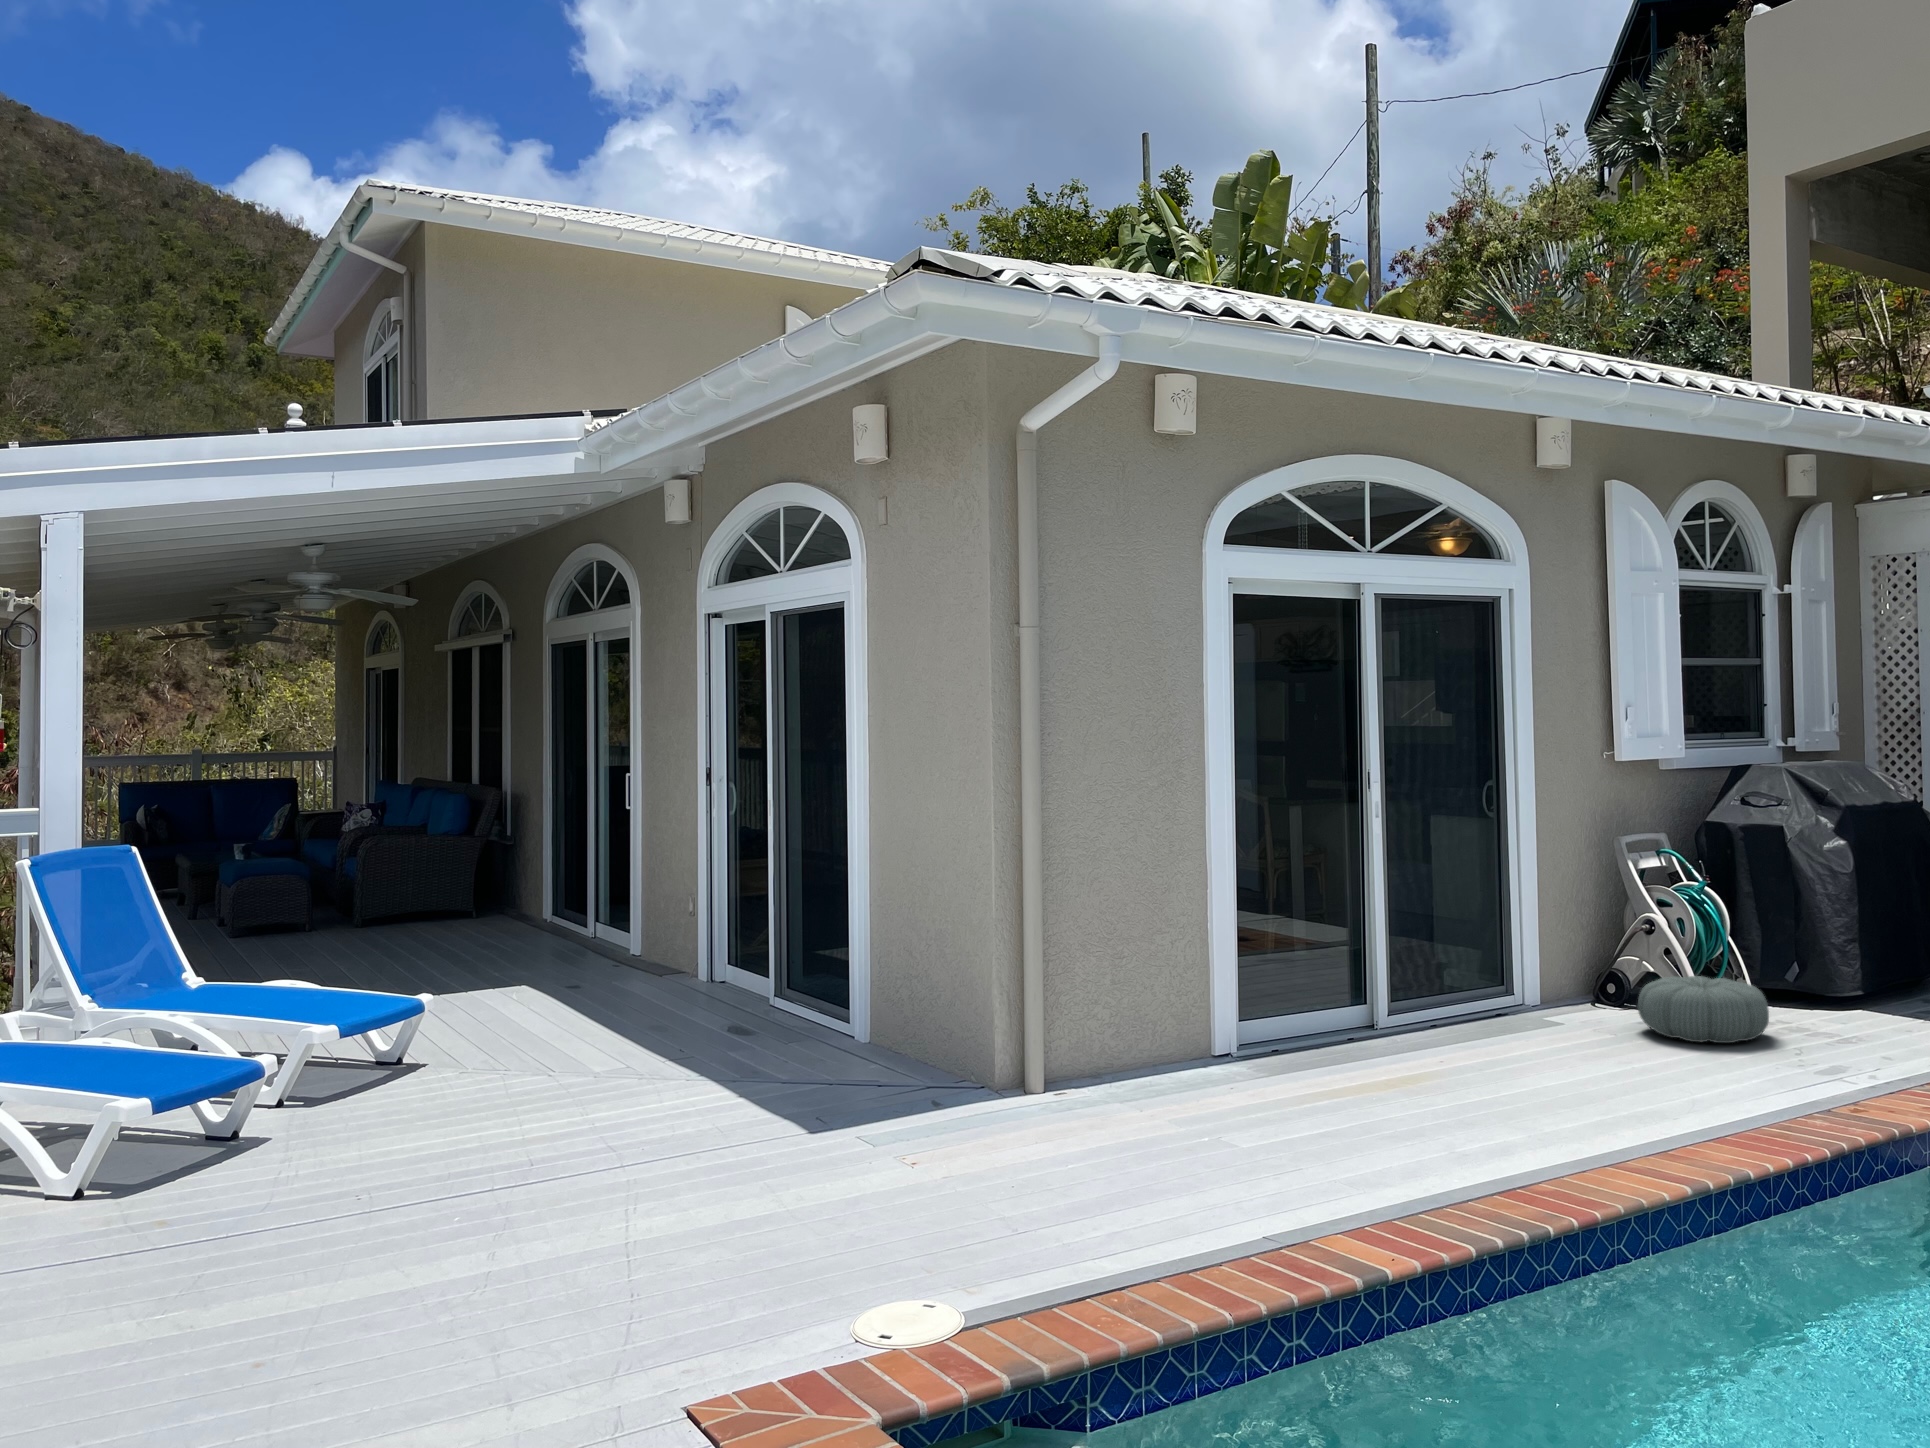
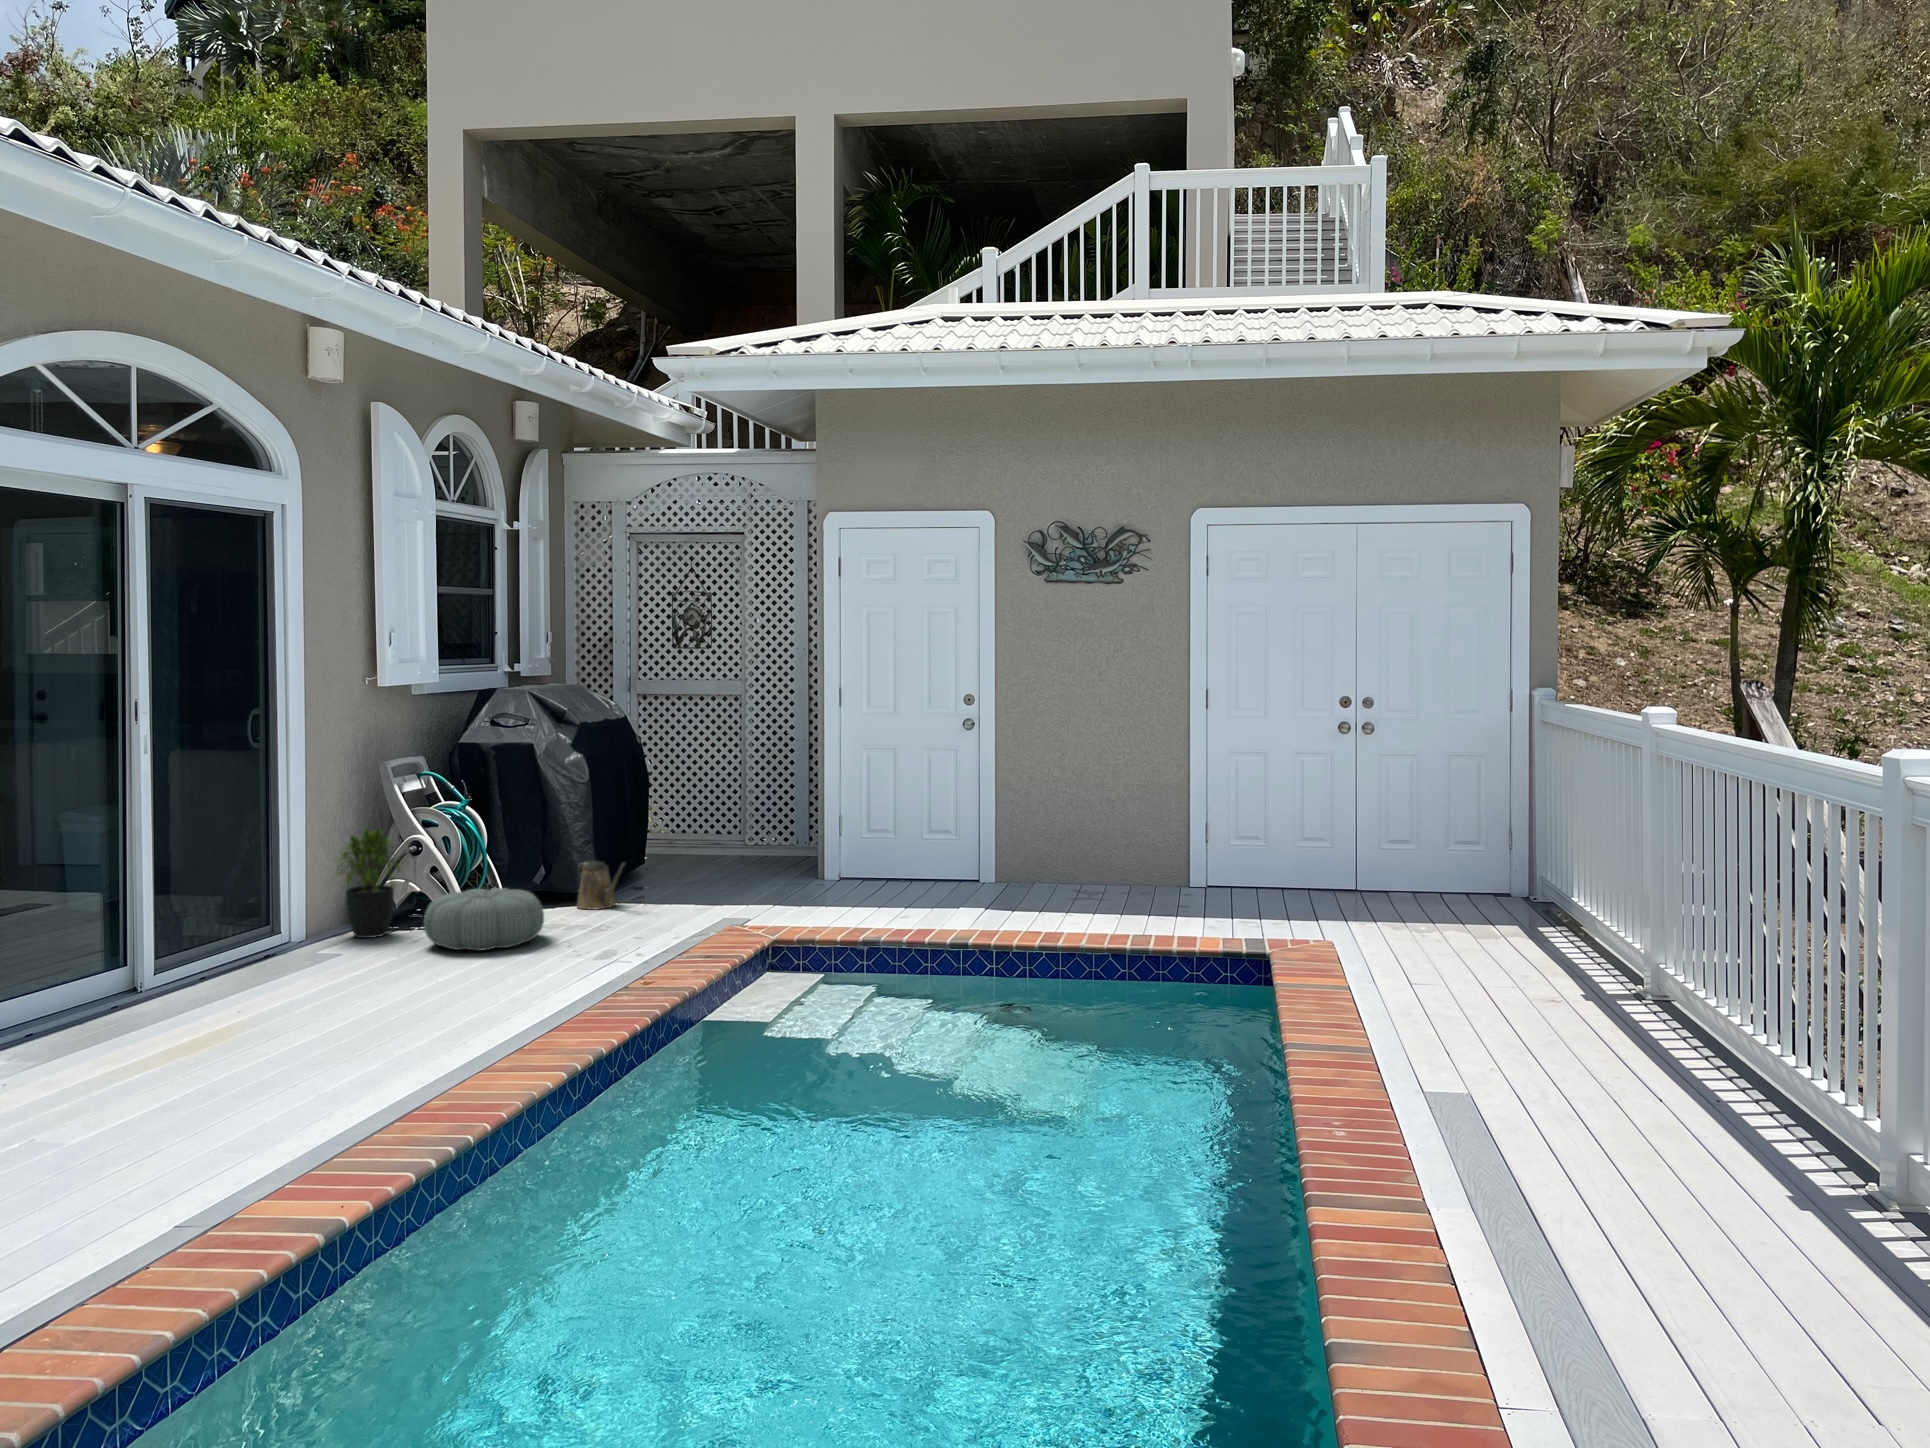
potted plant: none [1558,900,1635,1012] -> present [337,828,400,938]
watering can: none [1832,962,1887,1017] -> present [577,861,625,910]

